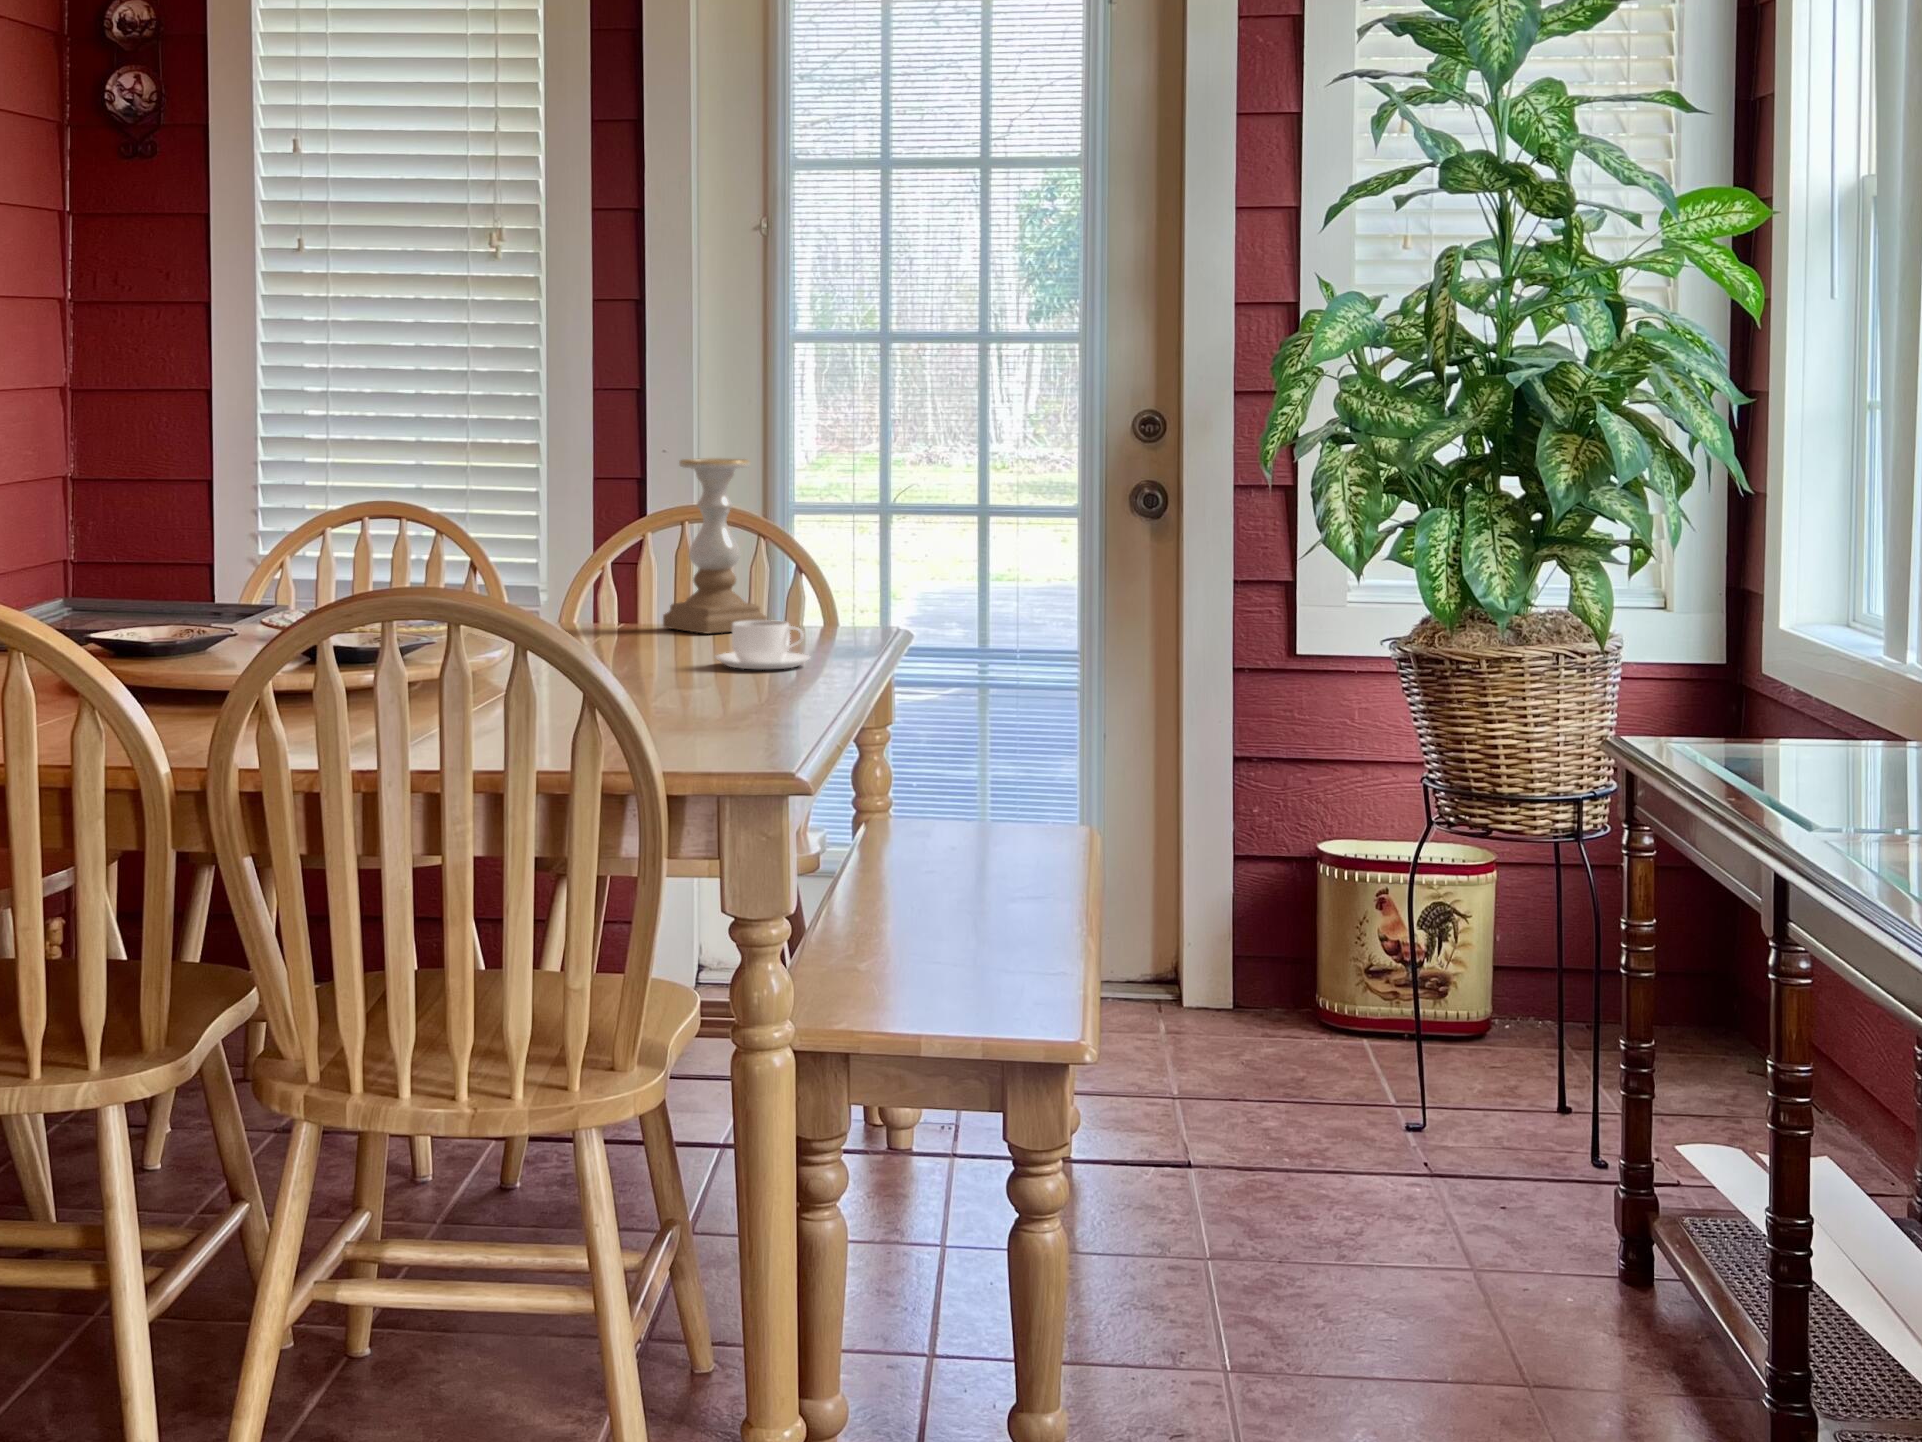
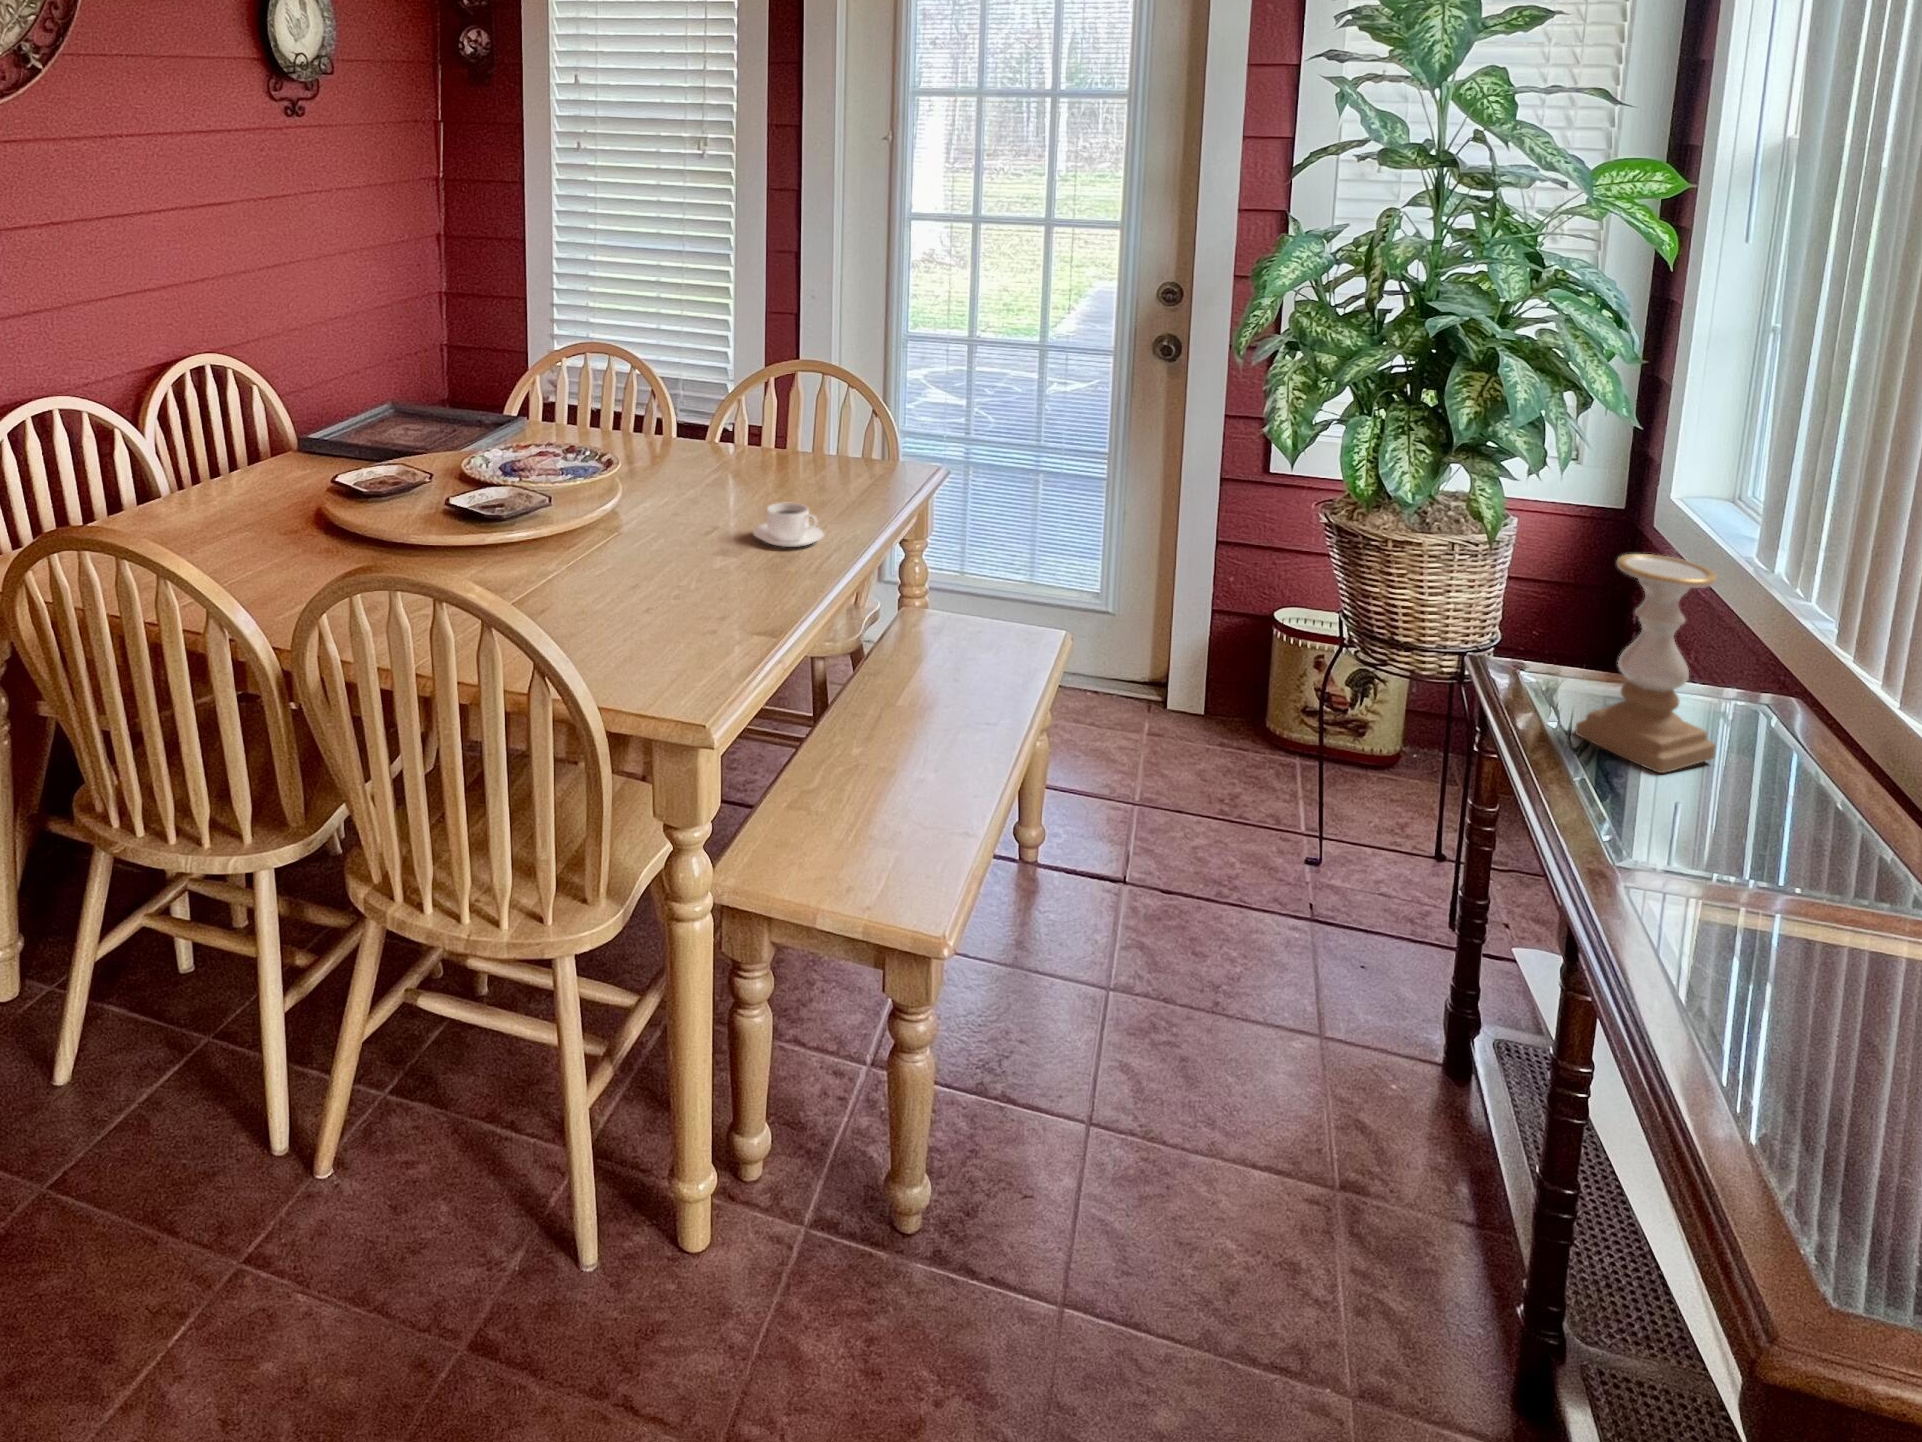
candle holder: present [663,458,767,633] -> present [1575,554,1717,773]

